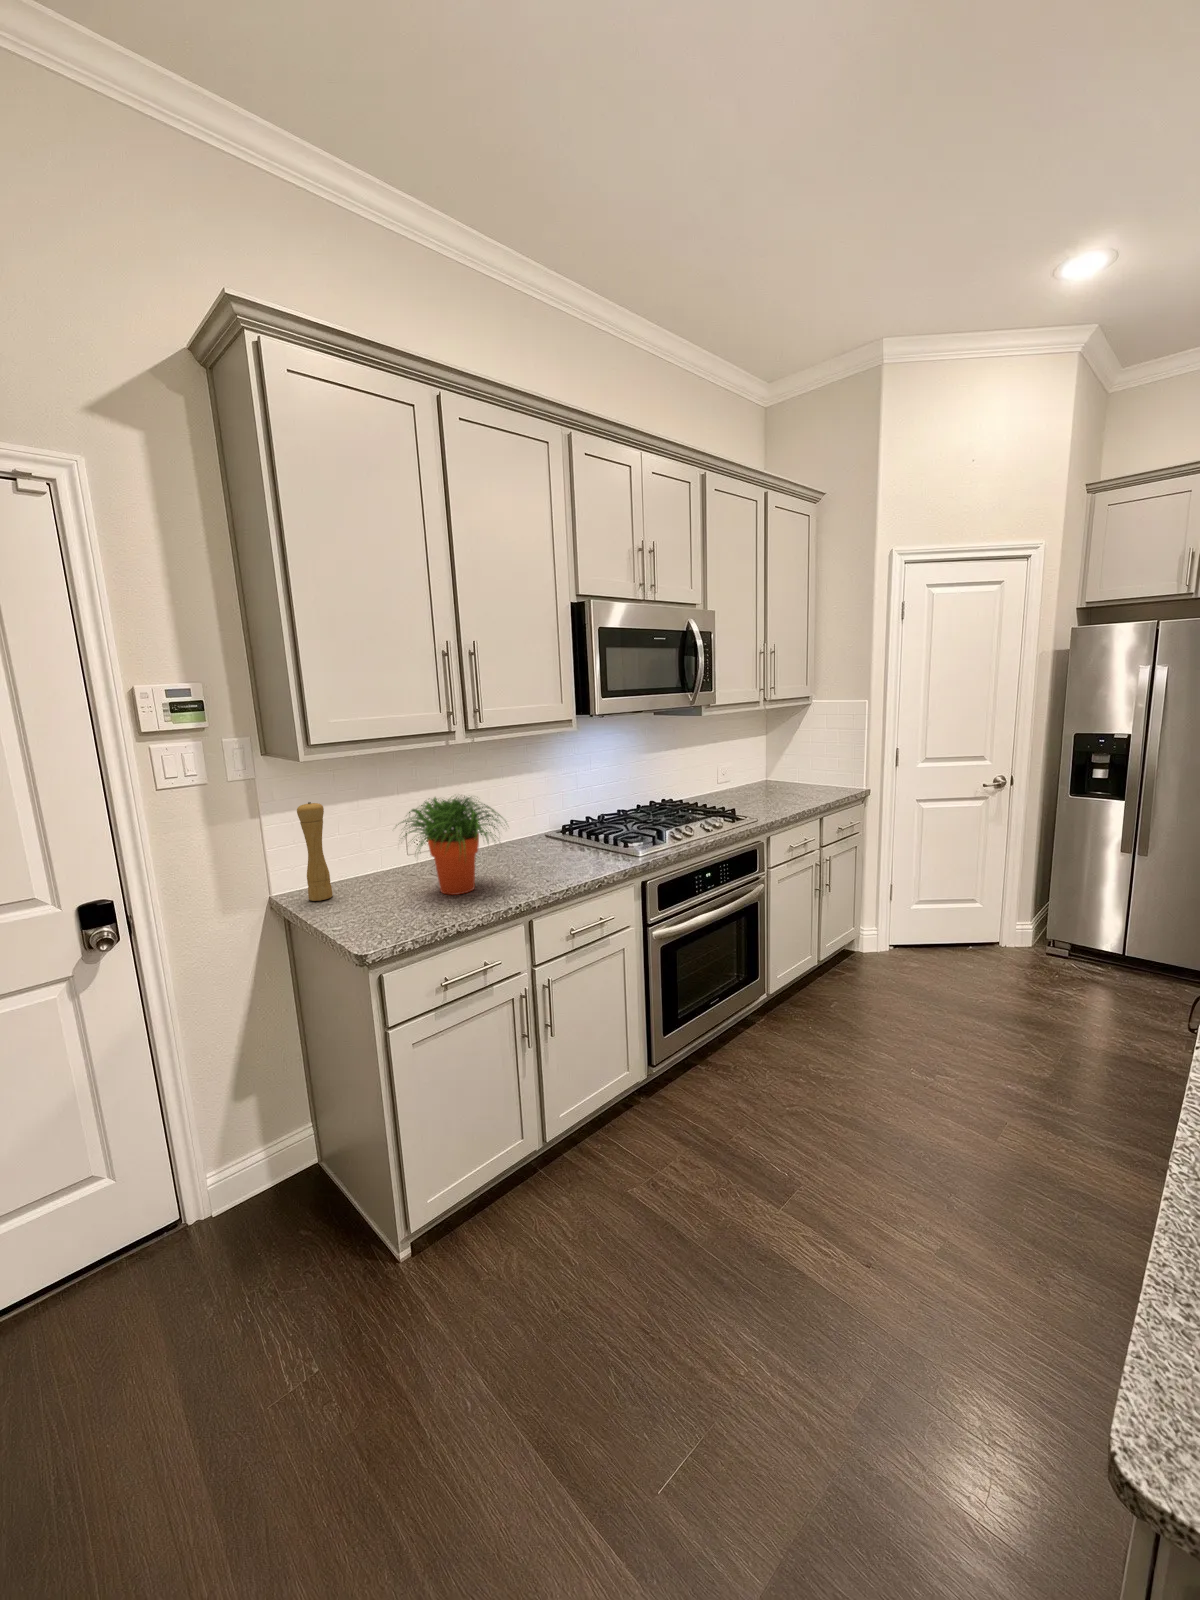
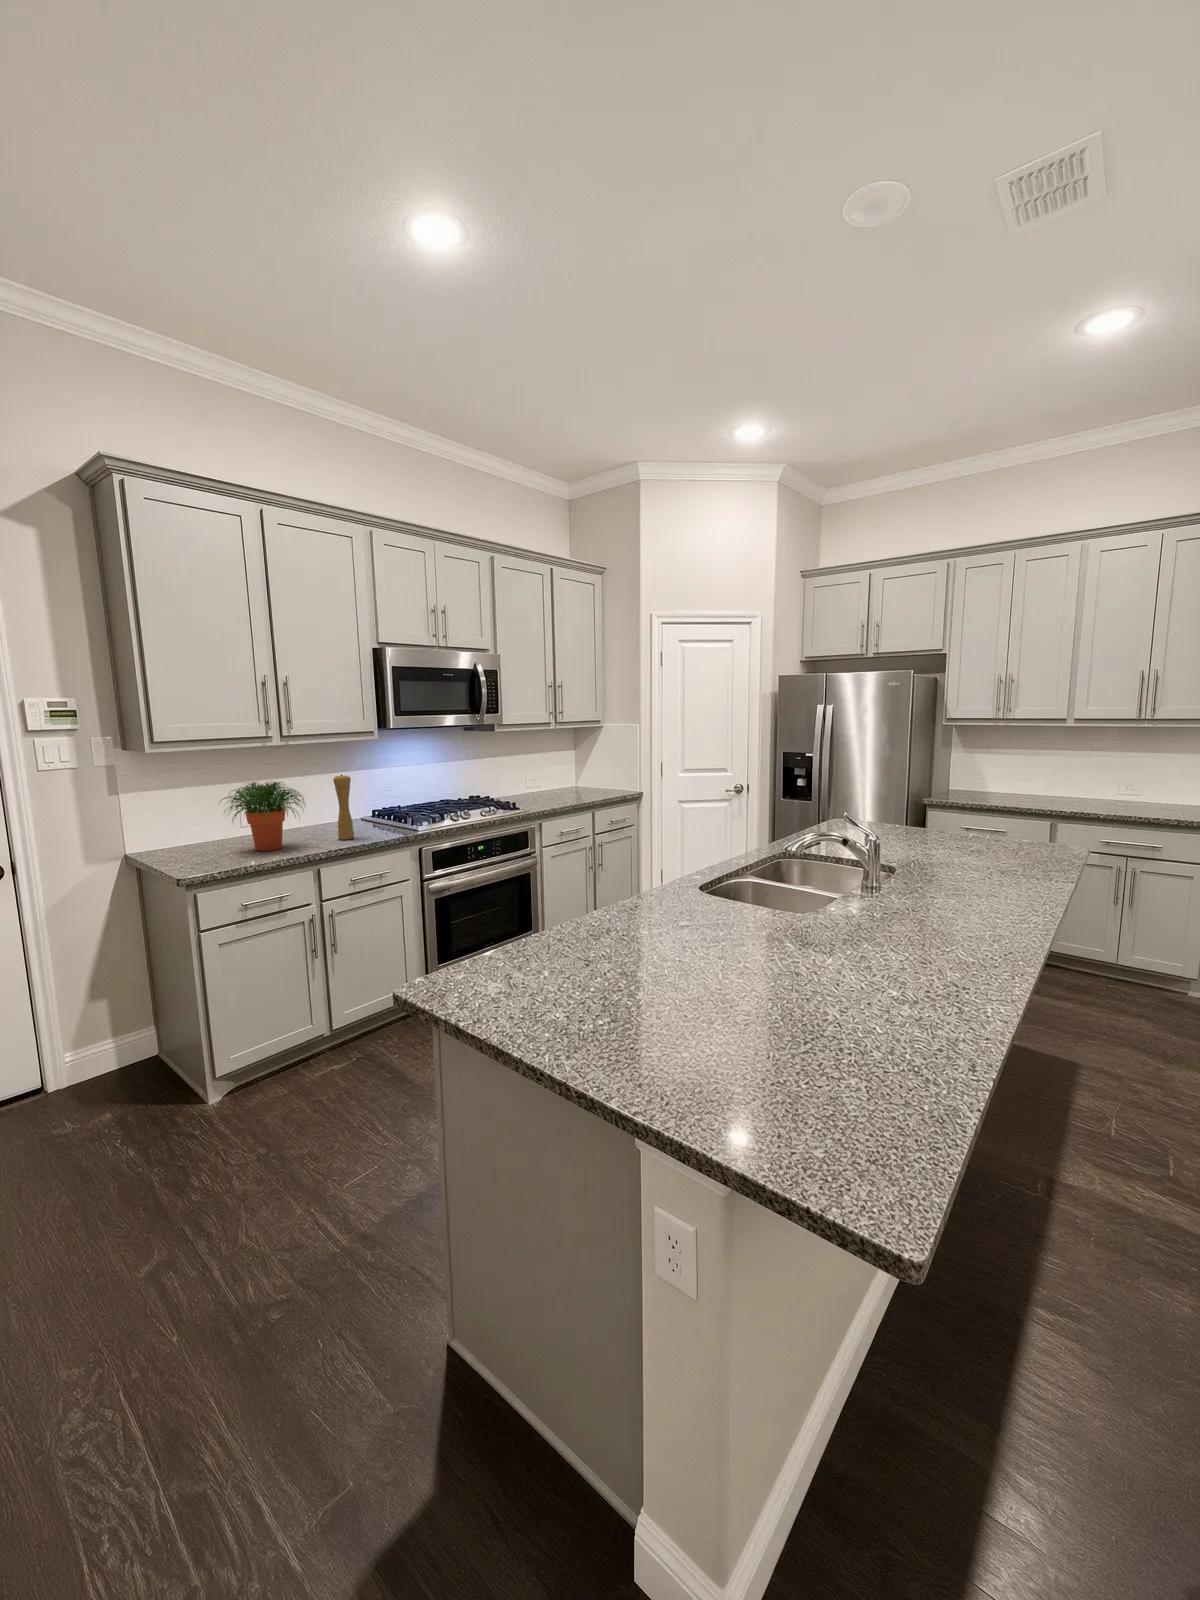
pepper mill: present [297,802,333,901] -> present [333,775,354,840]

